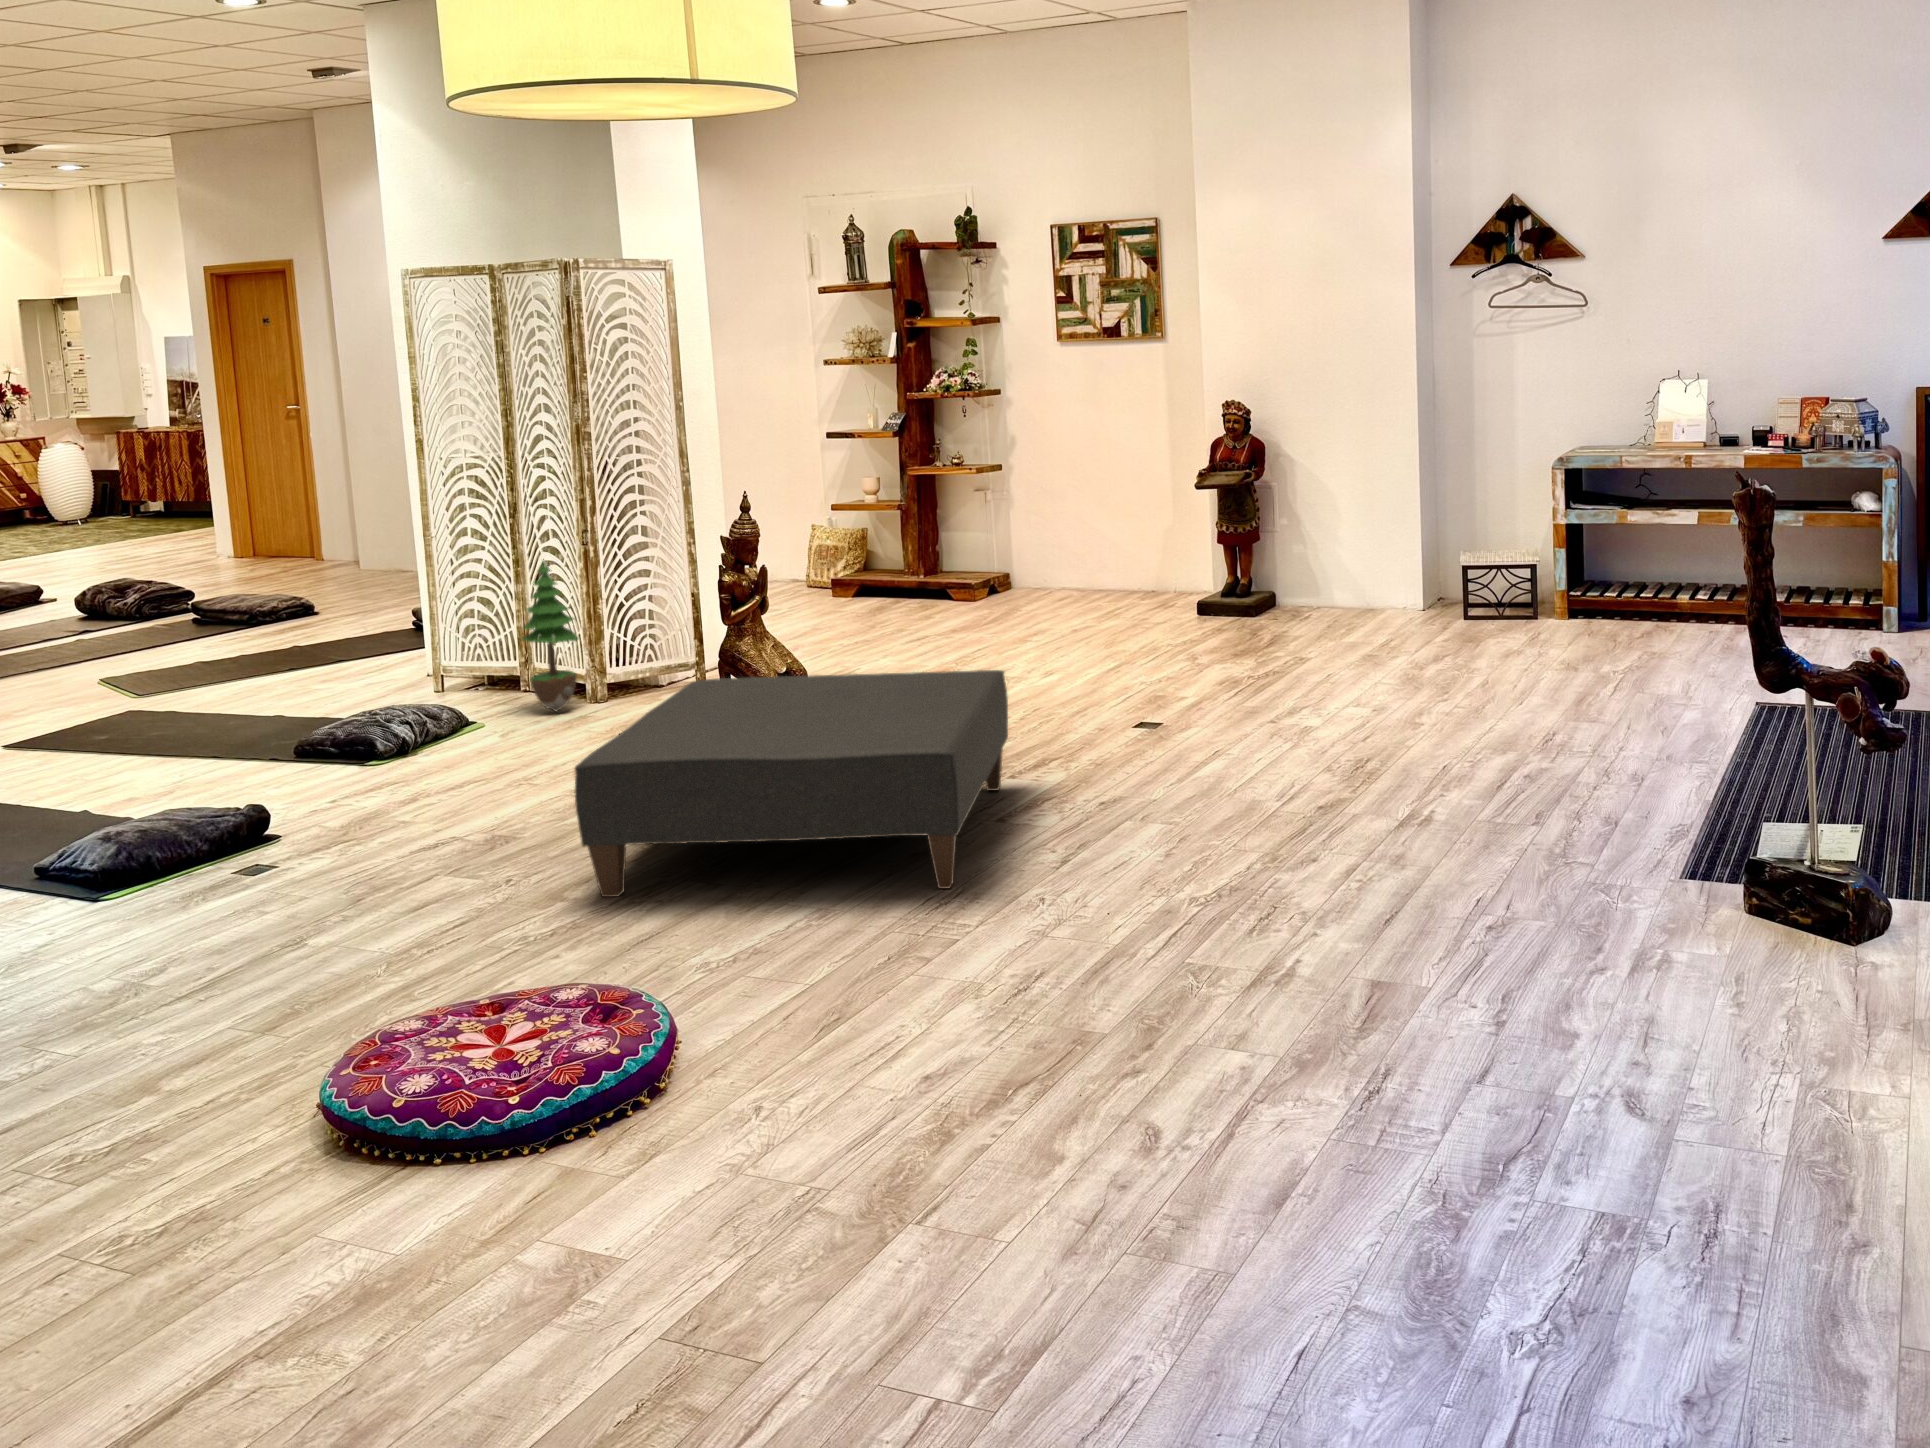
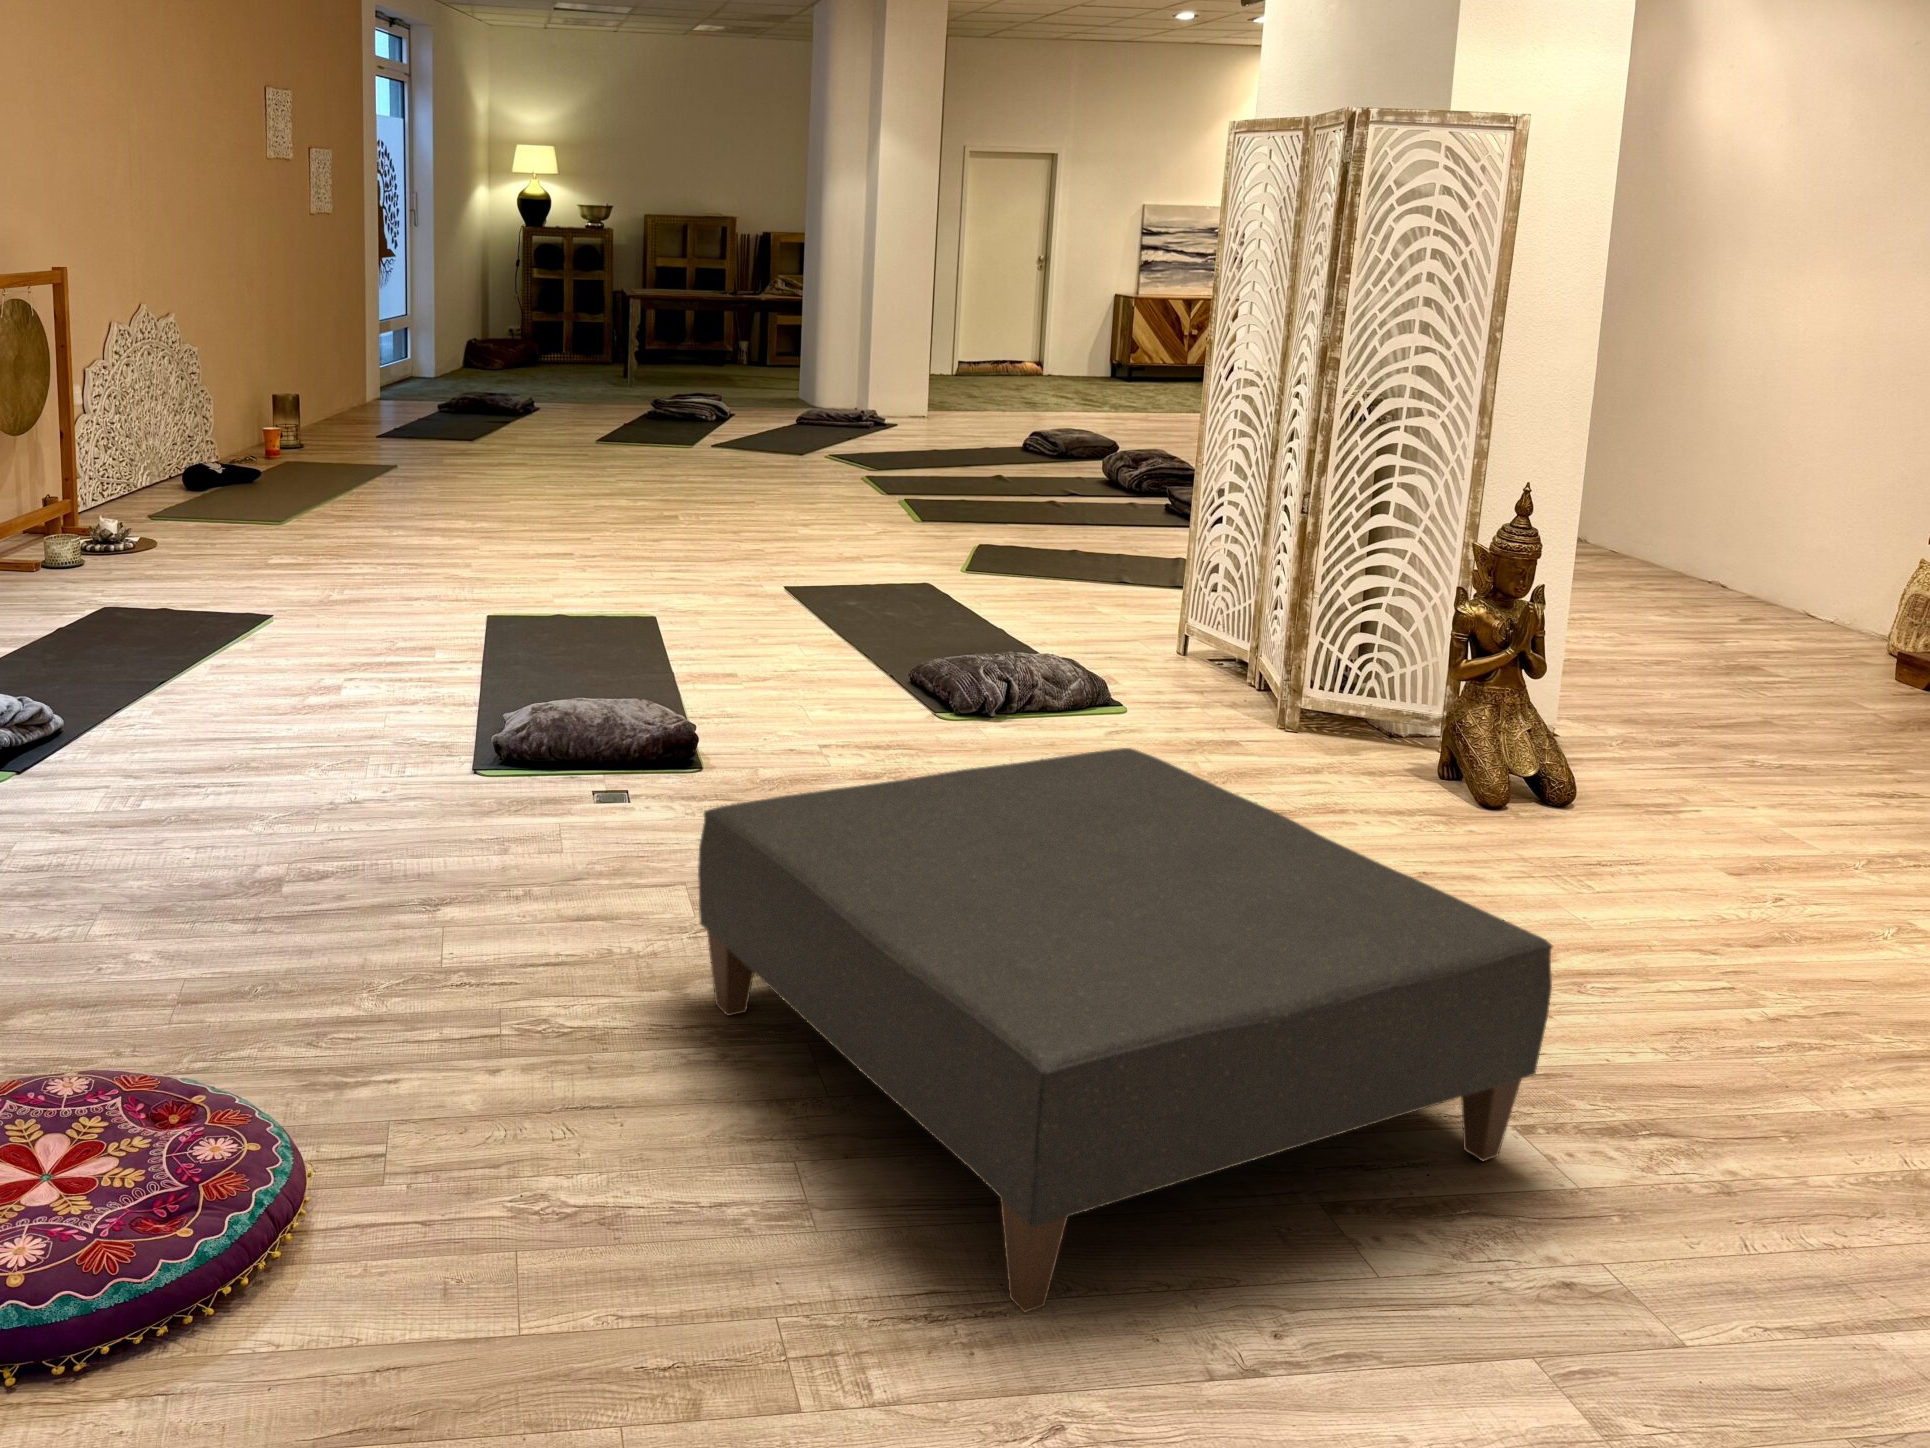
potted tree: present [522,559,578,711] -> none [1199,516,1275,721]

